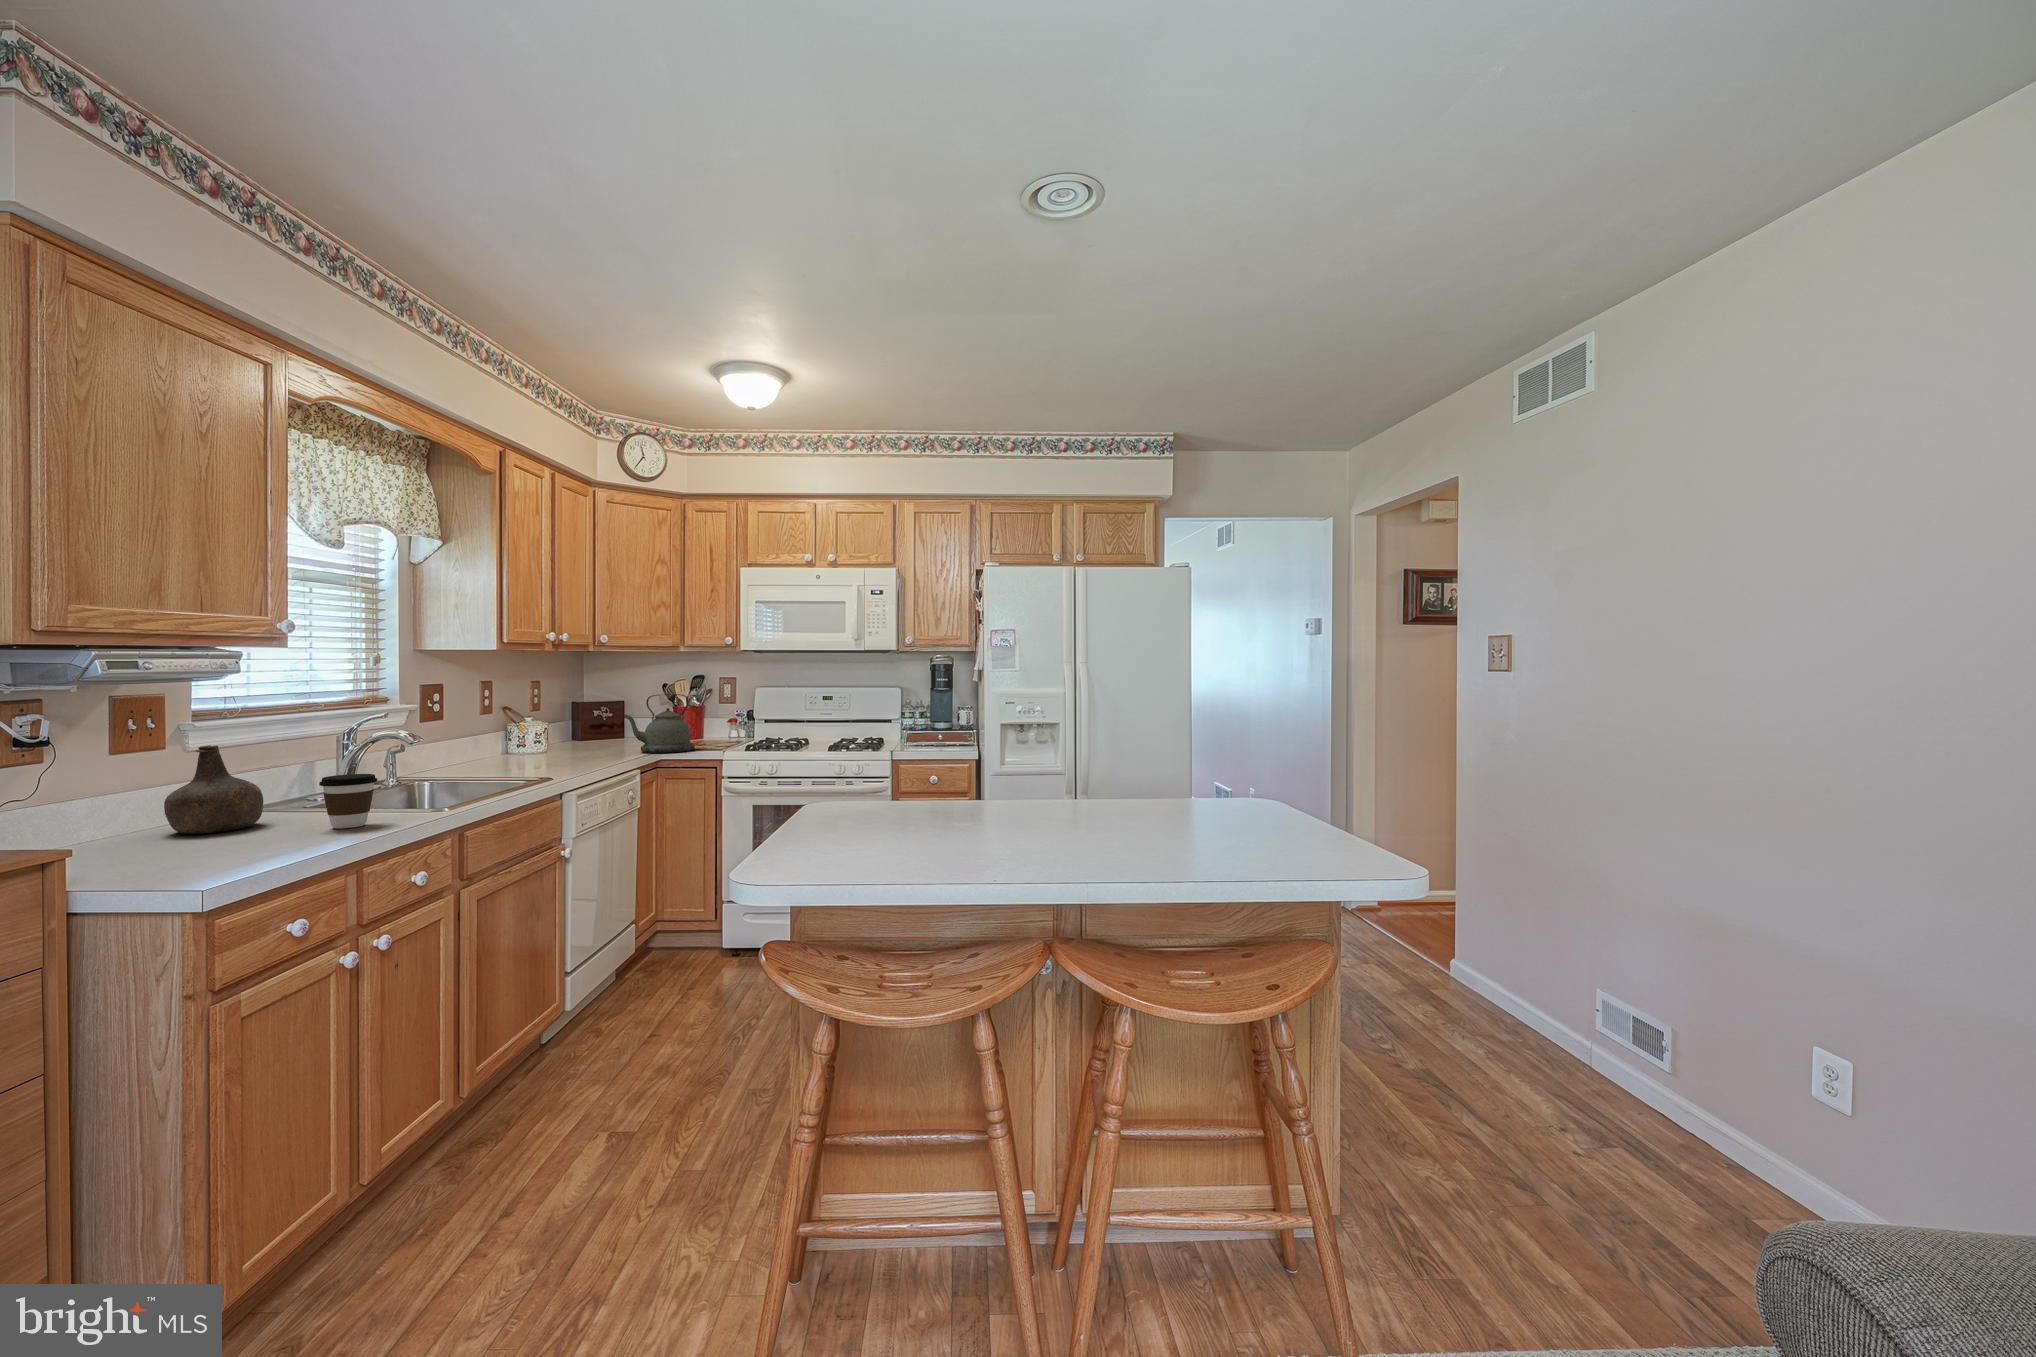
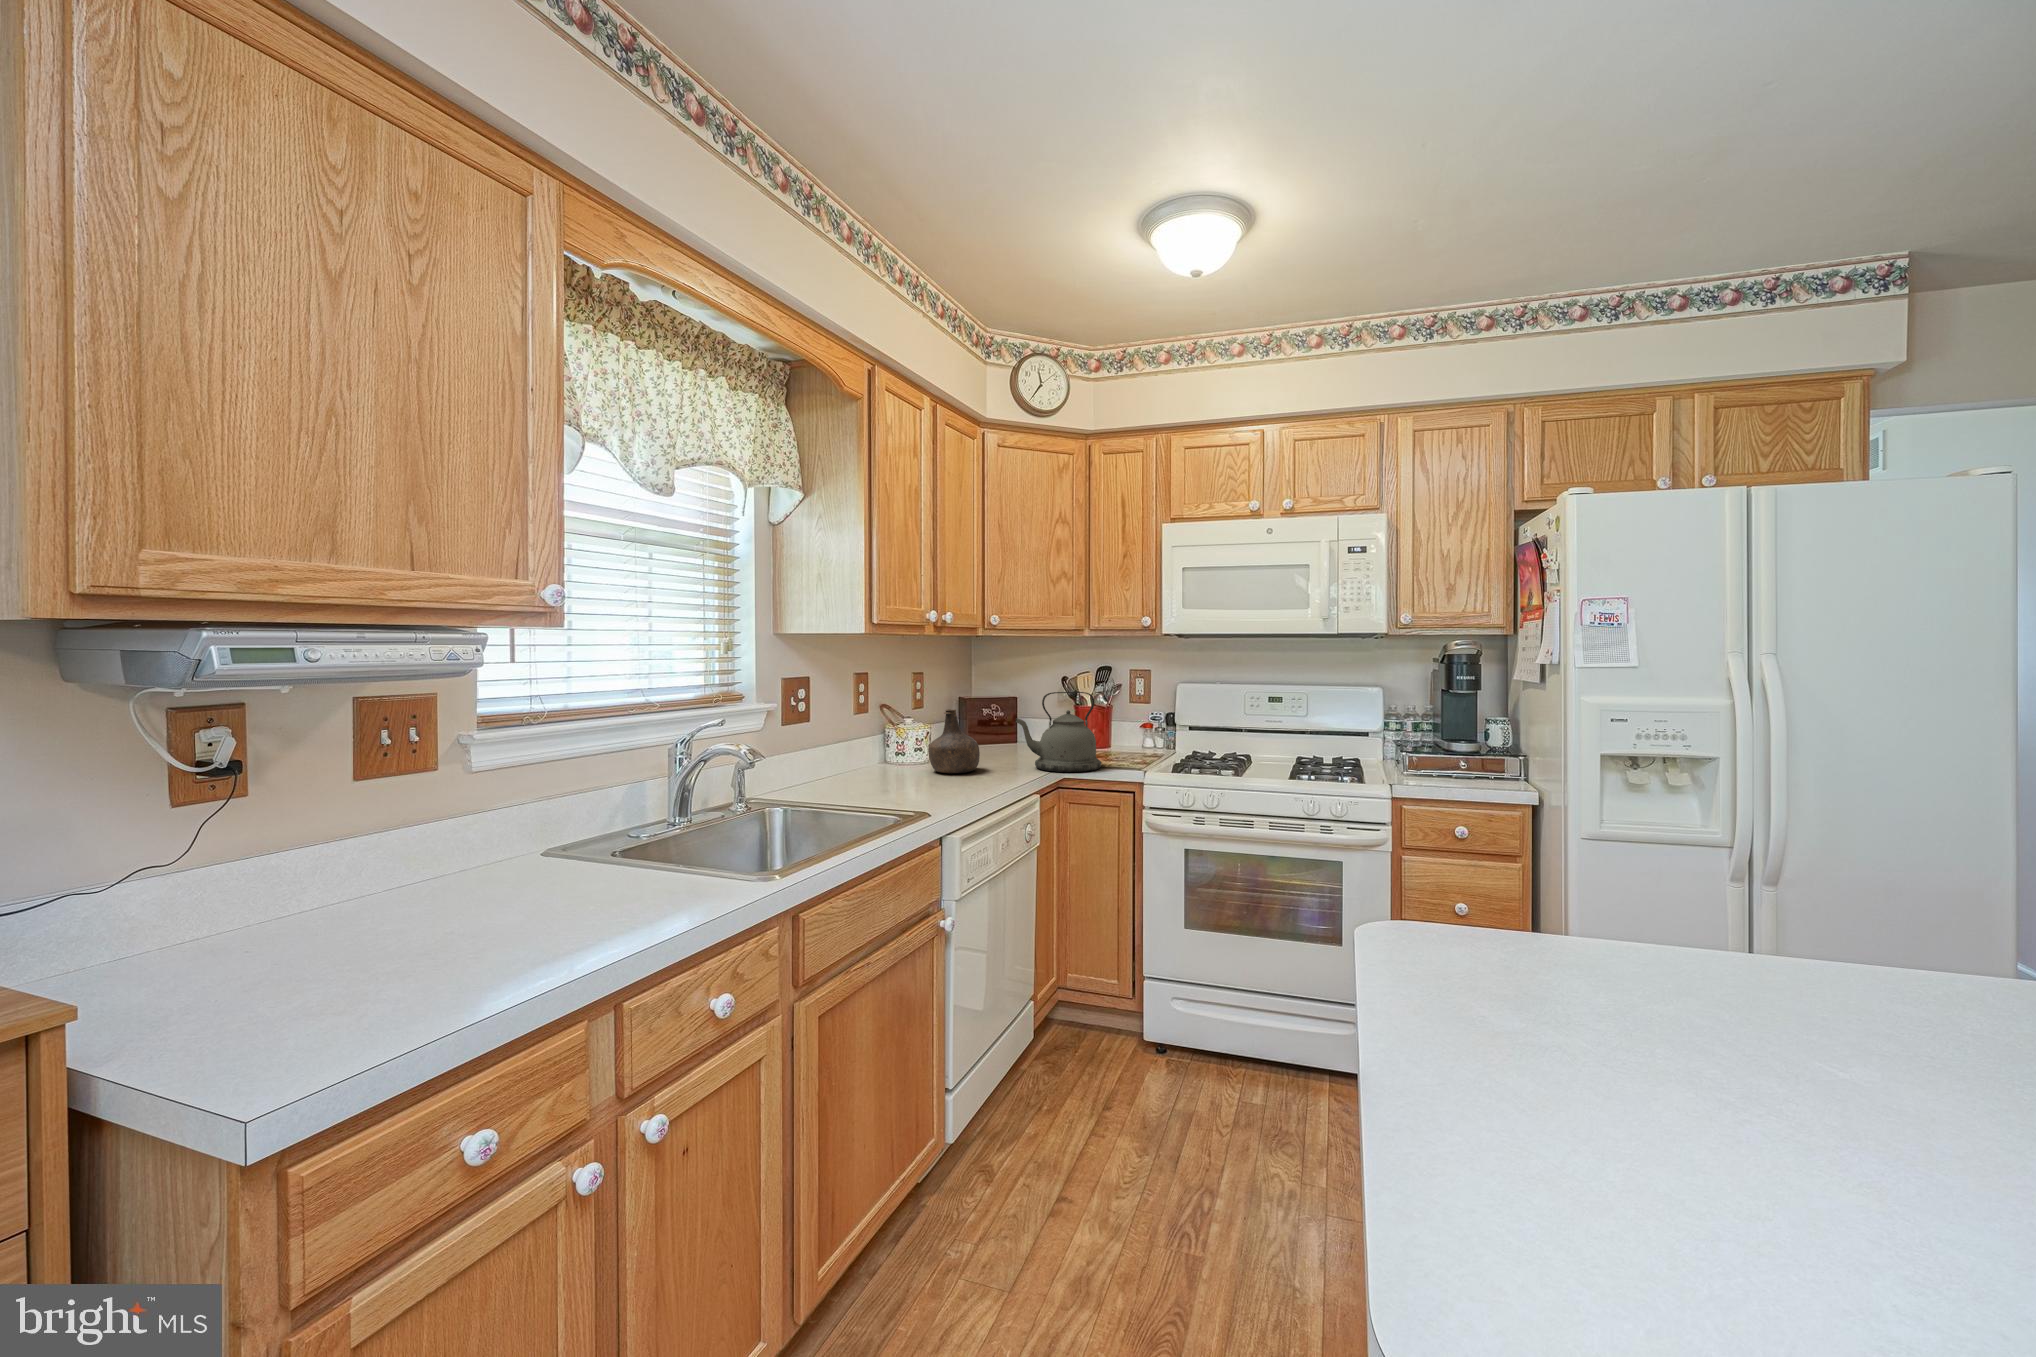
bottle: present [164,745,263,834] -> present [928,709,980,773]
coffee cup: present [319,774,377,828] -> none [517,839,610,943]

